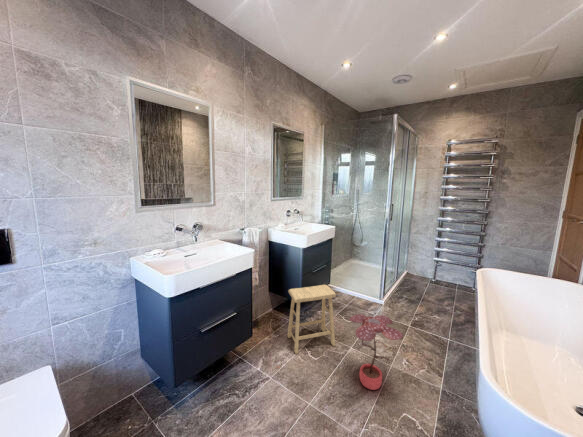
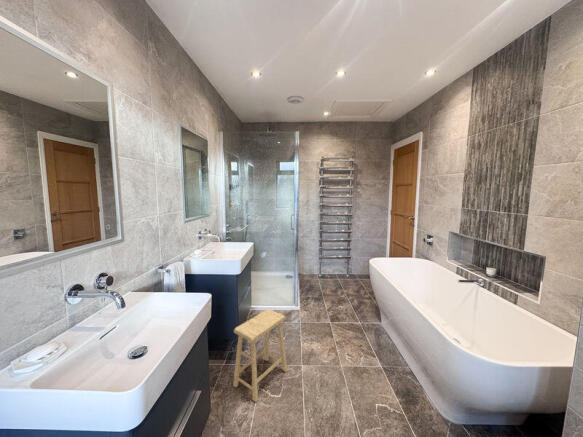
potted plant: present [349,314,403,390] -> none [313,323,365,399]

